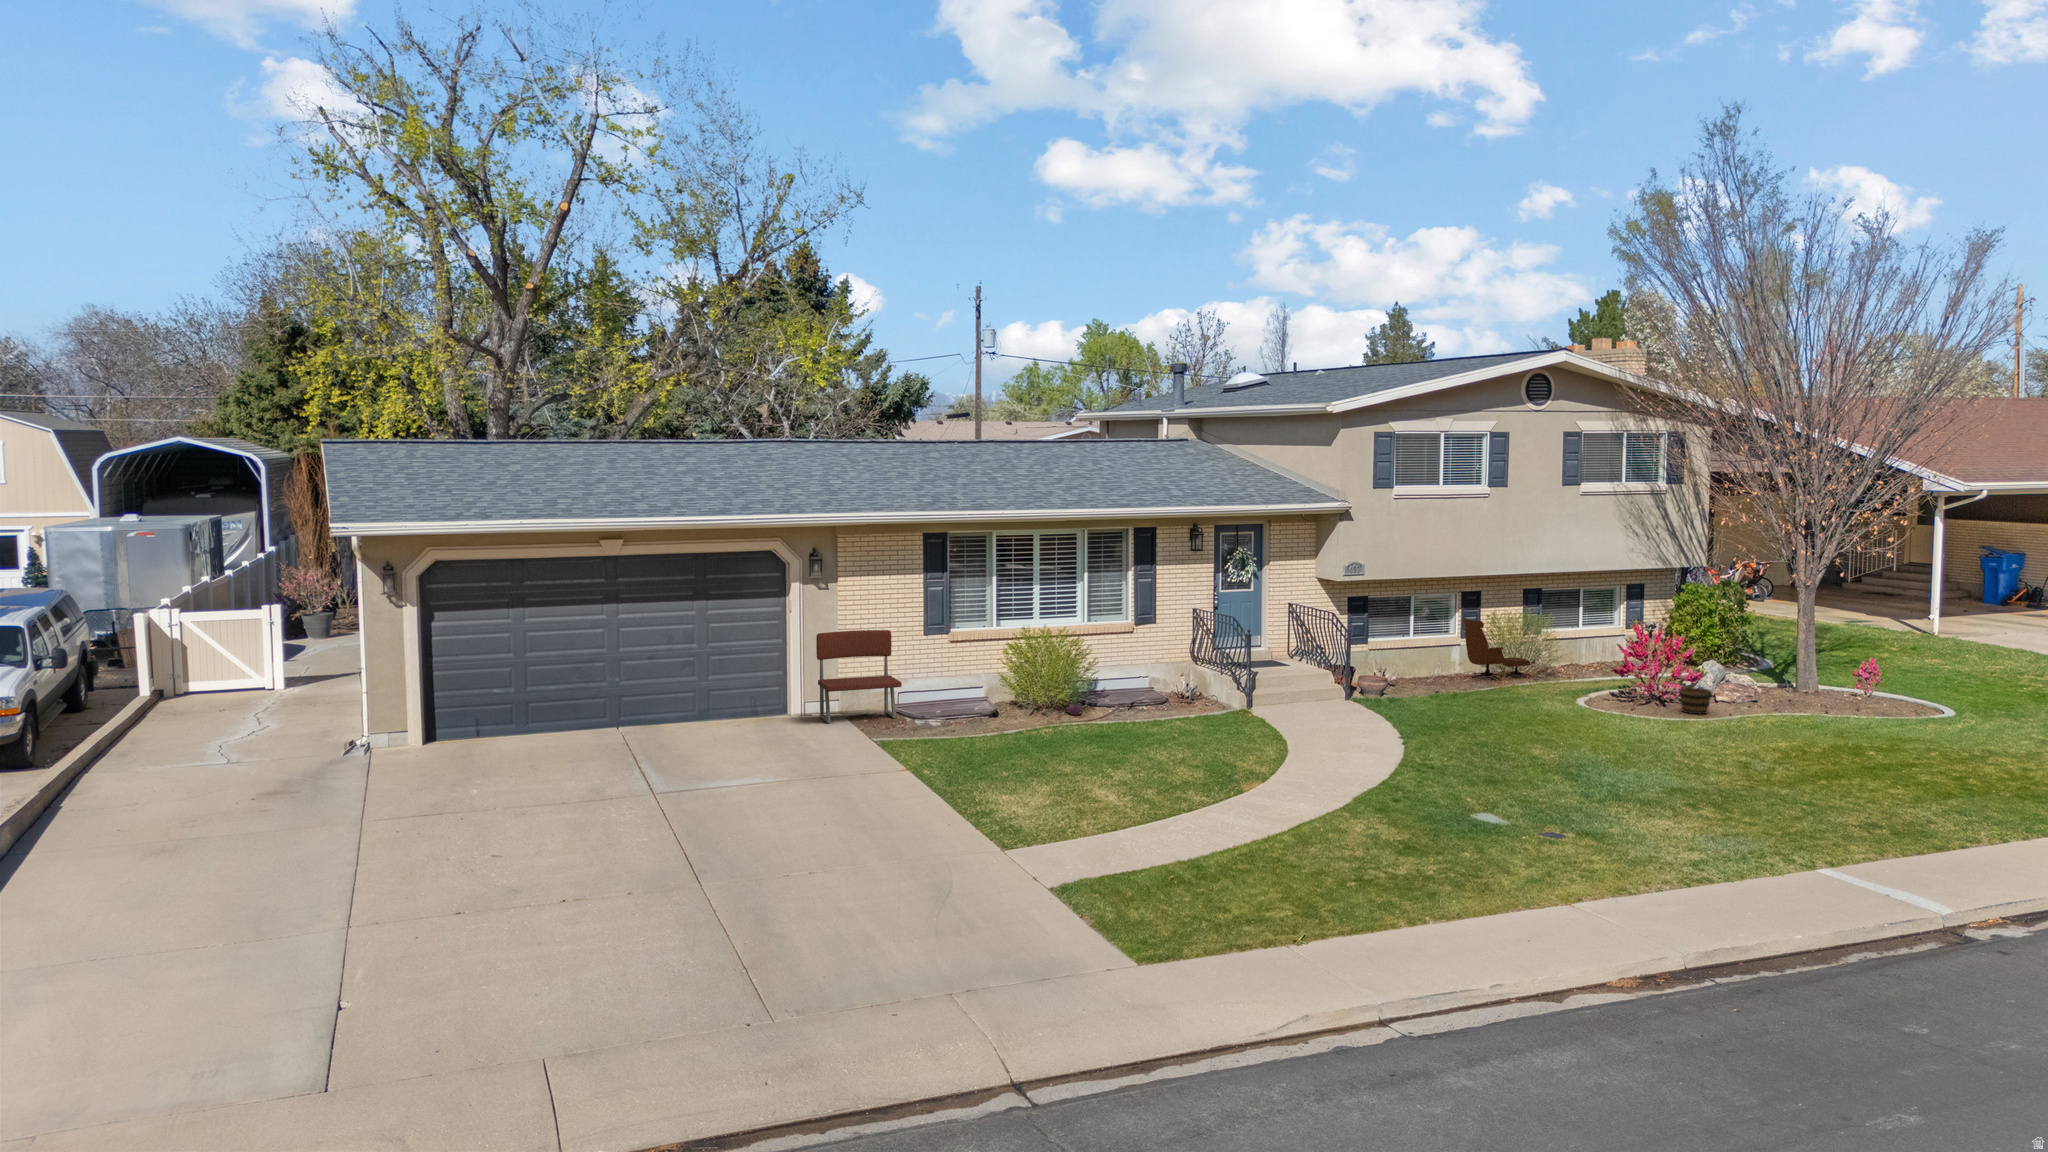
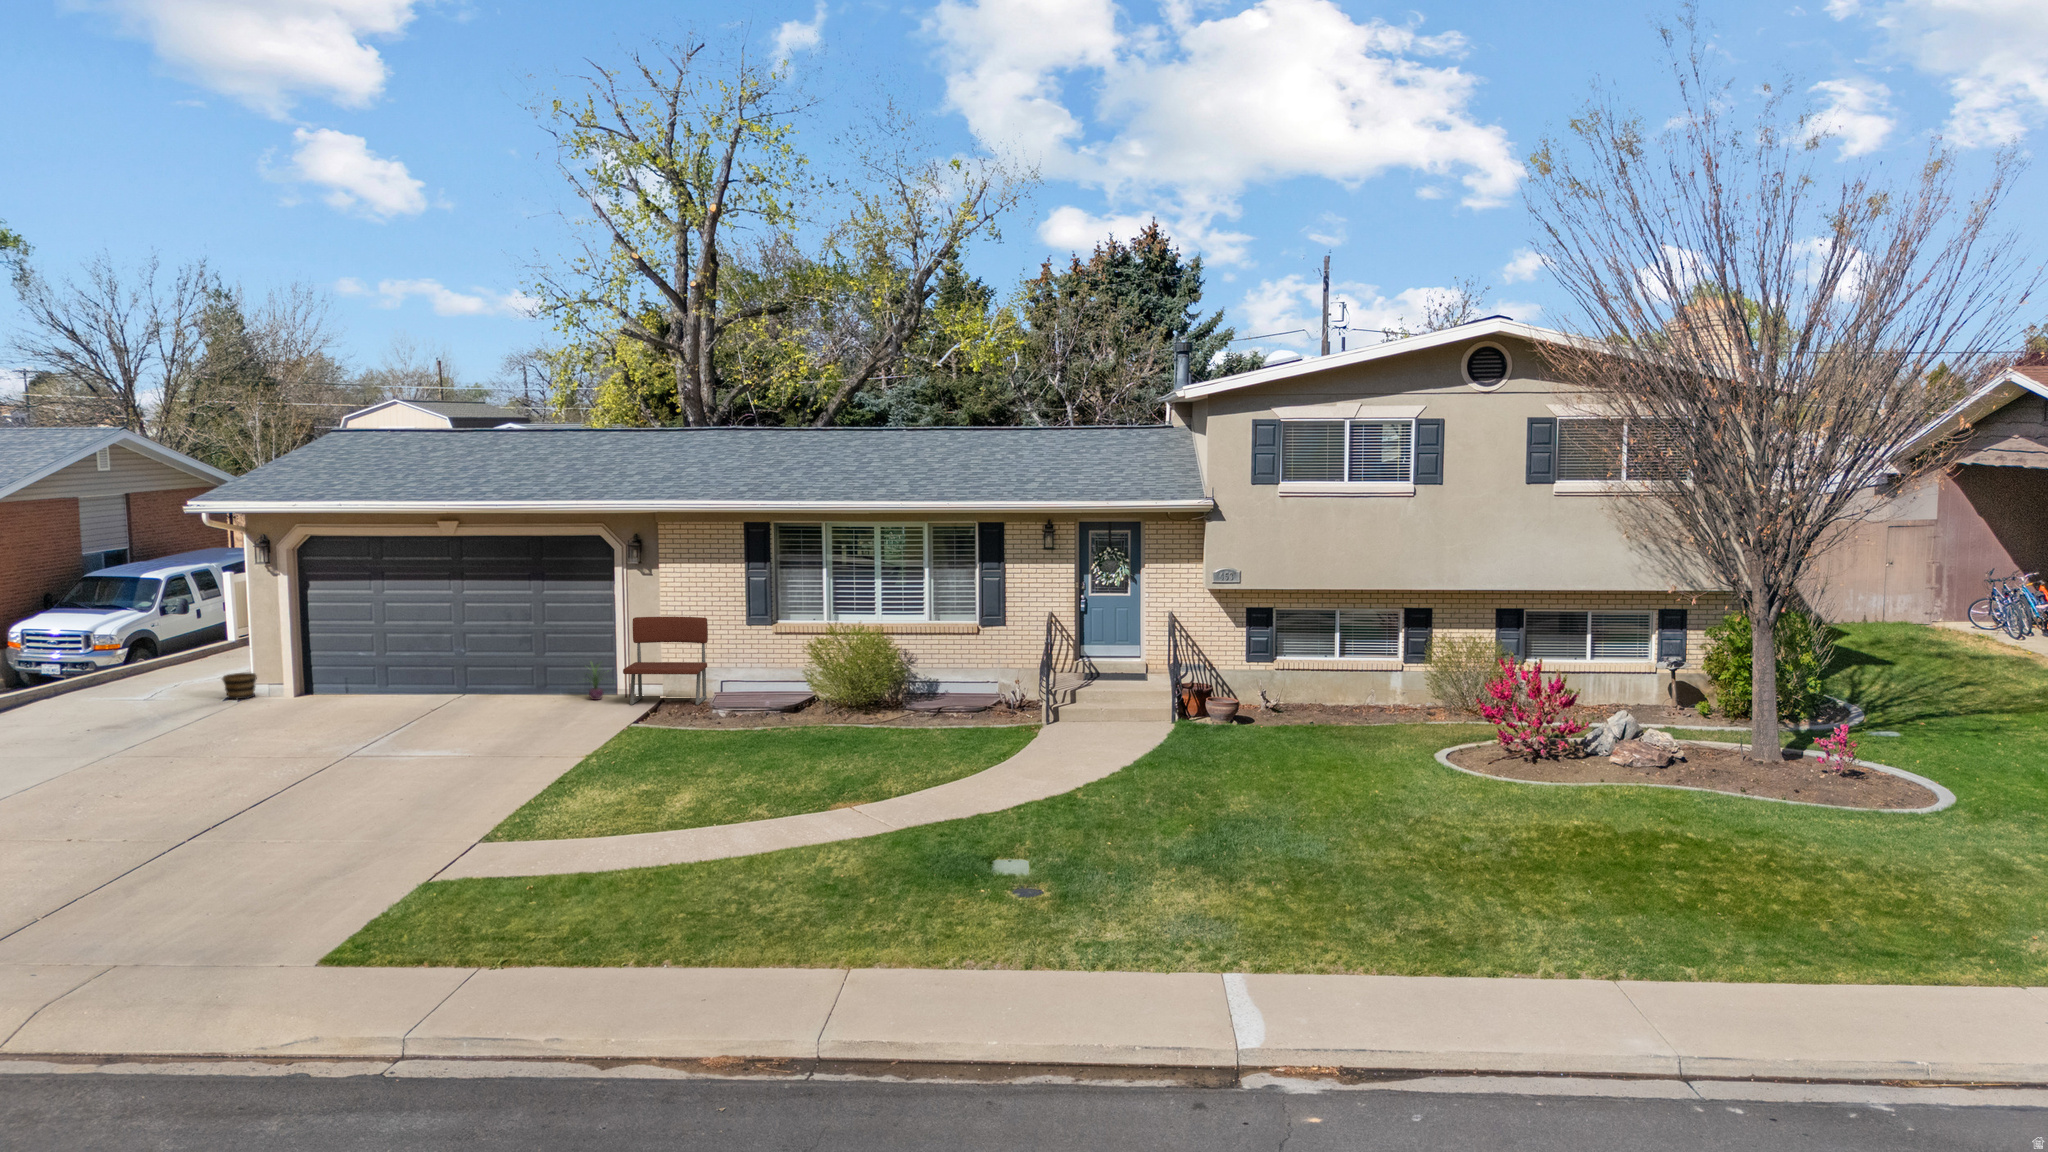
lounge chair: present [1464,618,1530,681] -> none [1382,639,1472,716]
decorative plant: present [1068,676,1082,715] -> present [589,662,603,700]
bucket: present [1680,687,1712,714] -> present [223,673,257,699]

